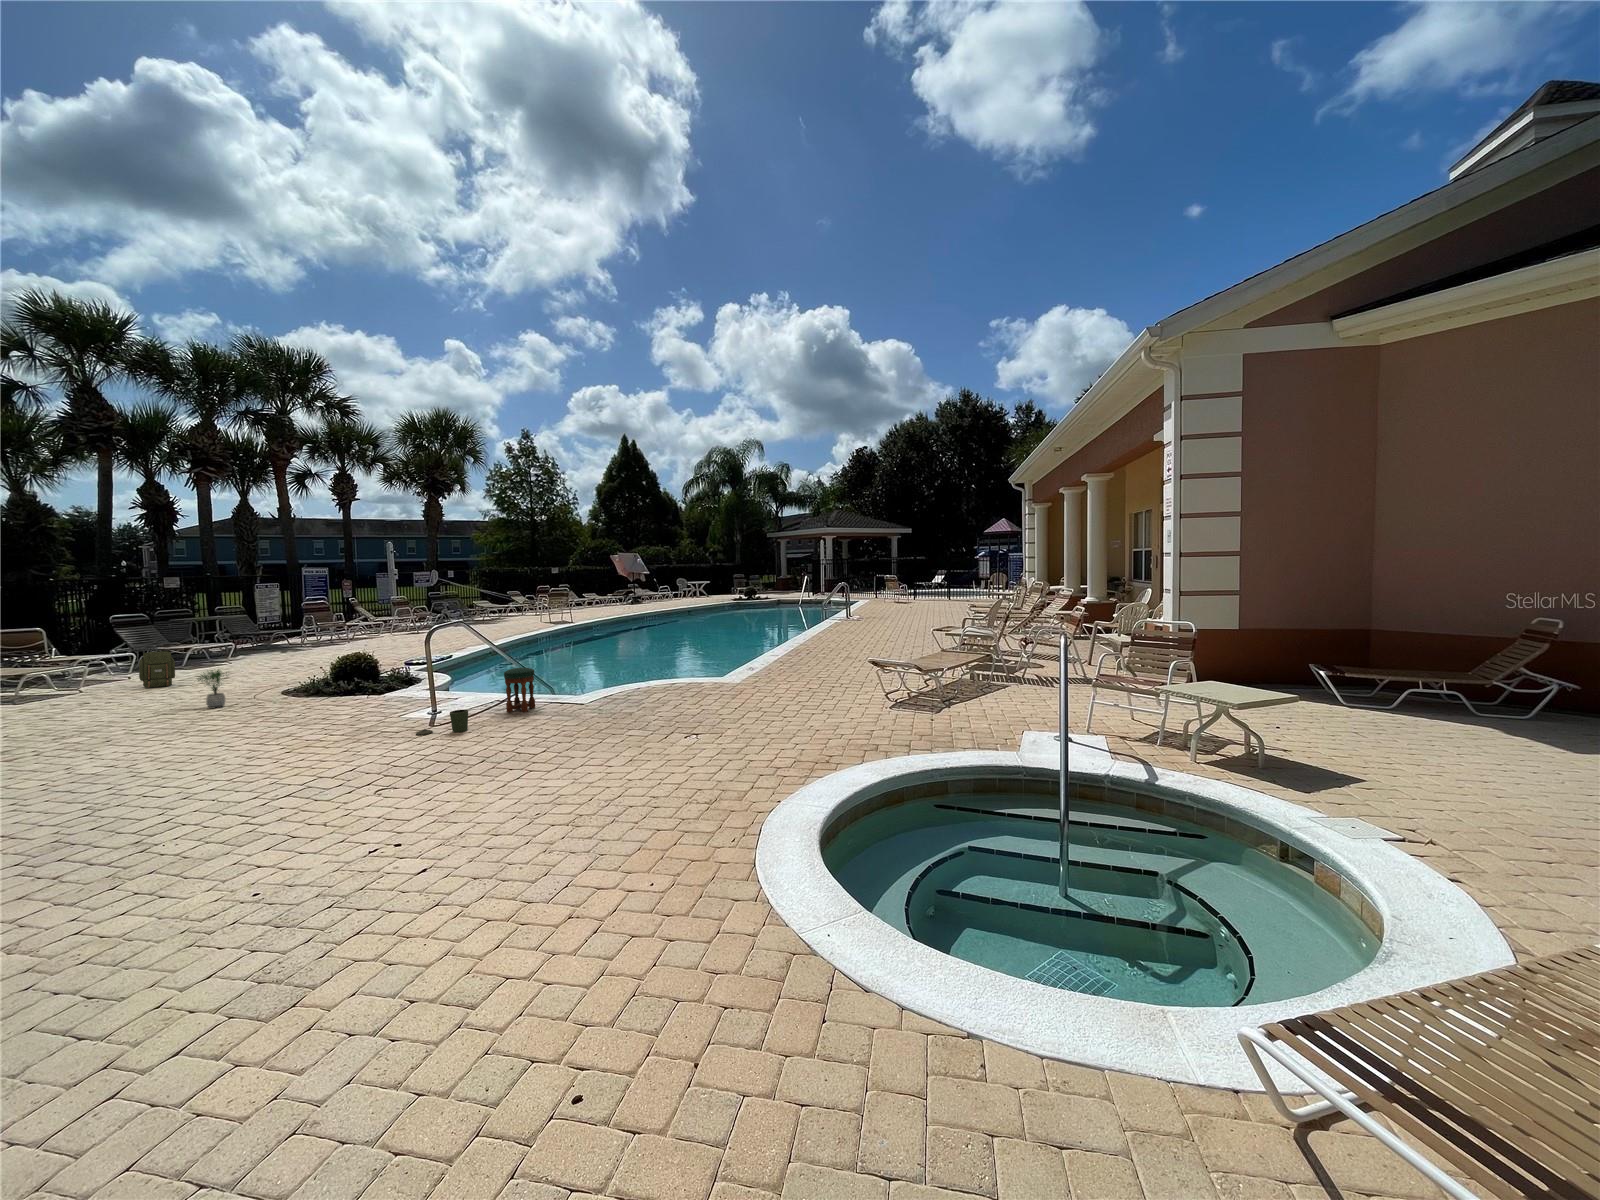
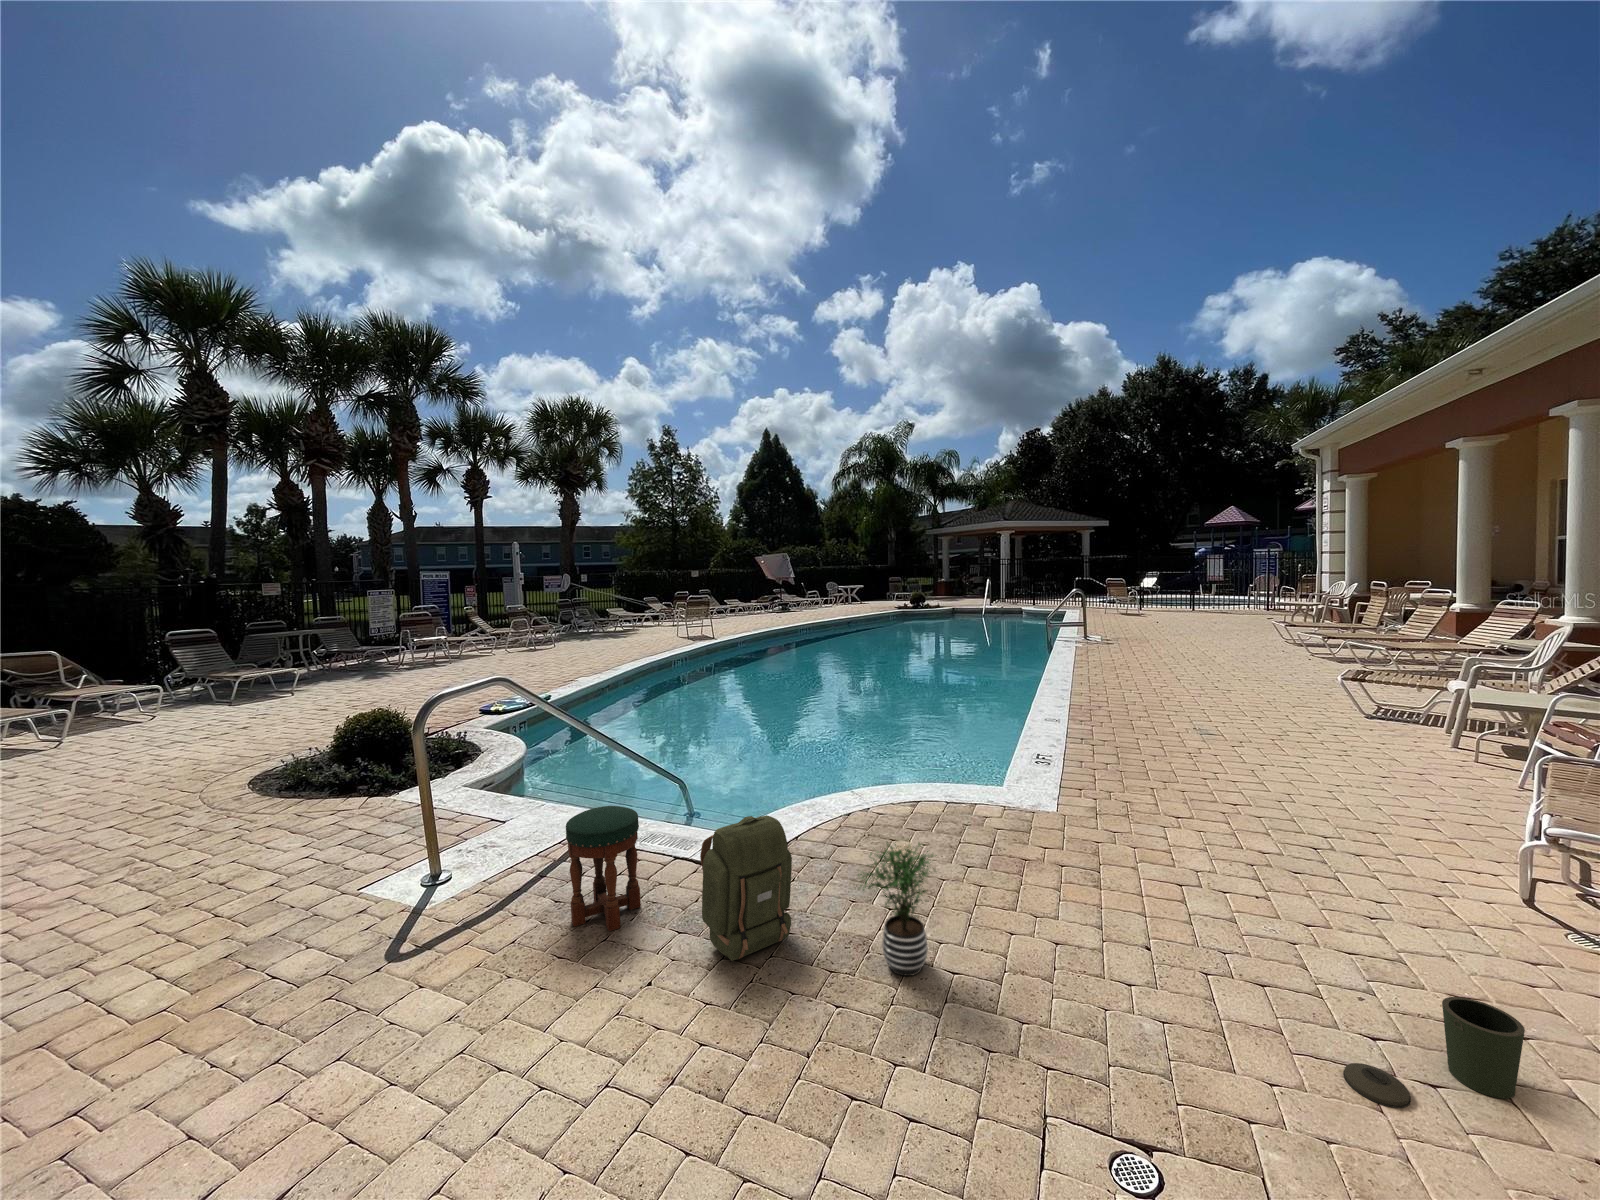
backpack: present [139,651,175,688] -> present [700,815,792,961]
potted plant: present [198,670,227,709] -> present [858,842,933,976]
trash can: present [416,710,468,735] -> present [1343,997,1525,1108]

